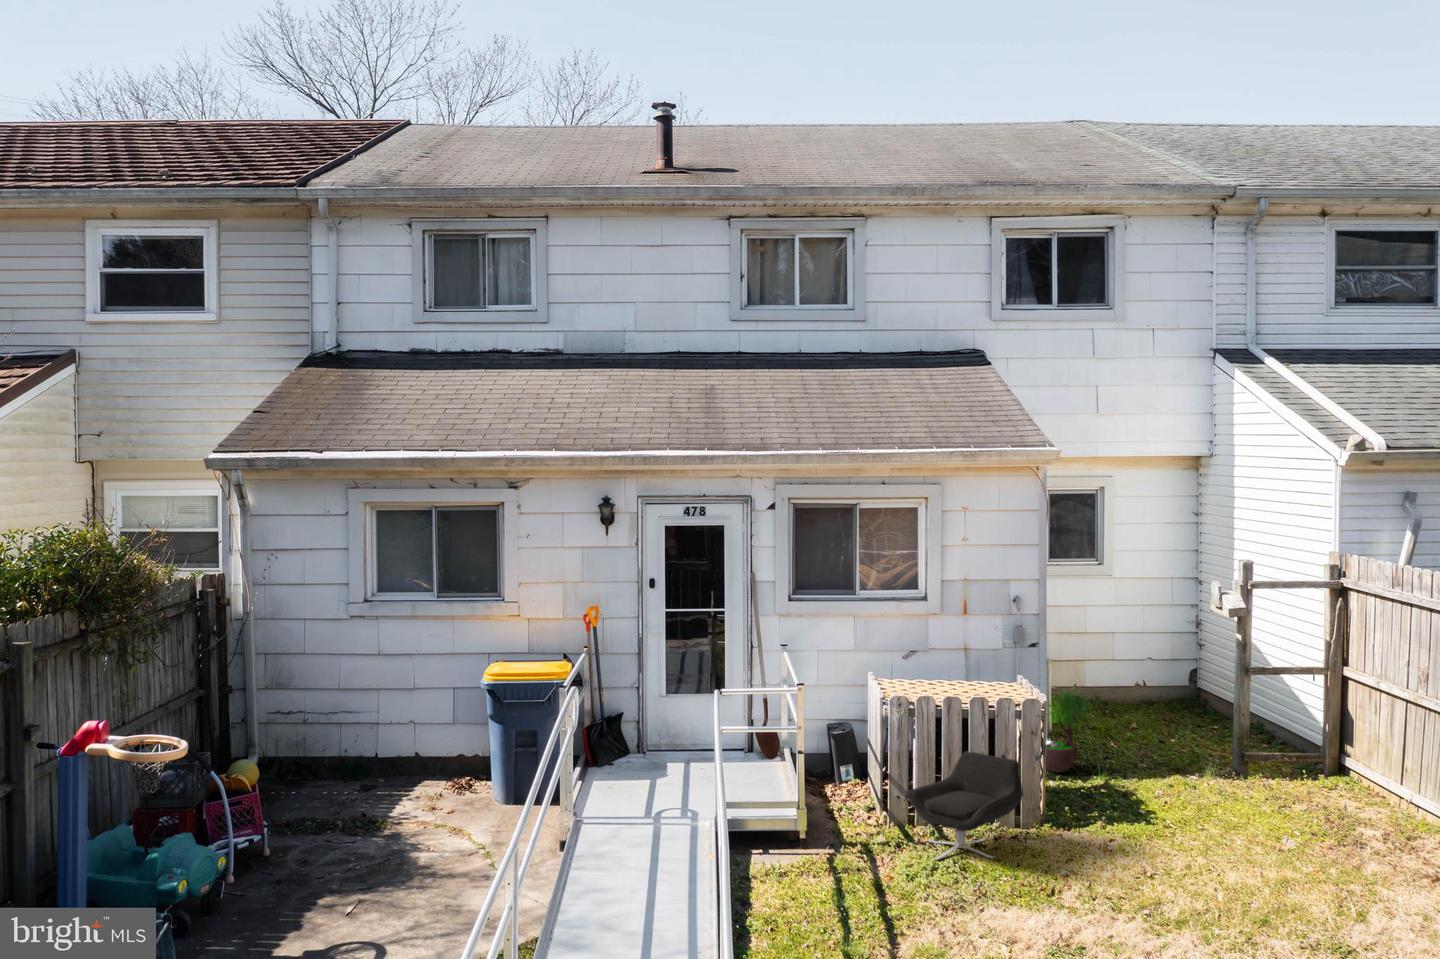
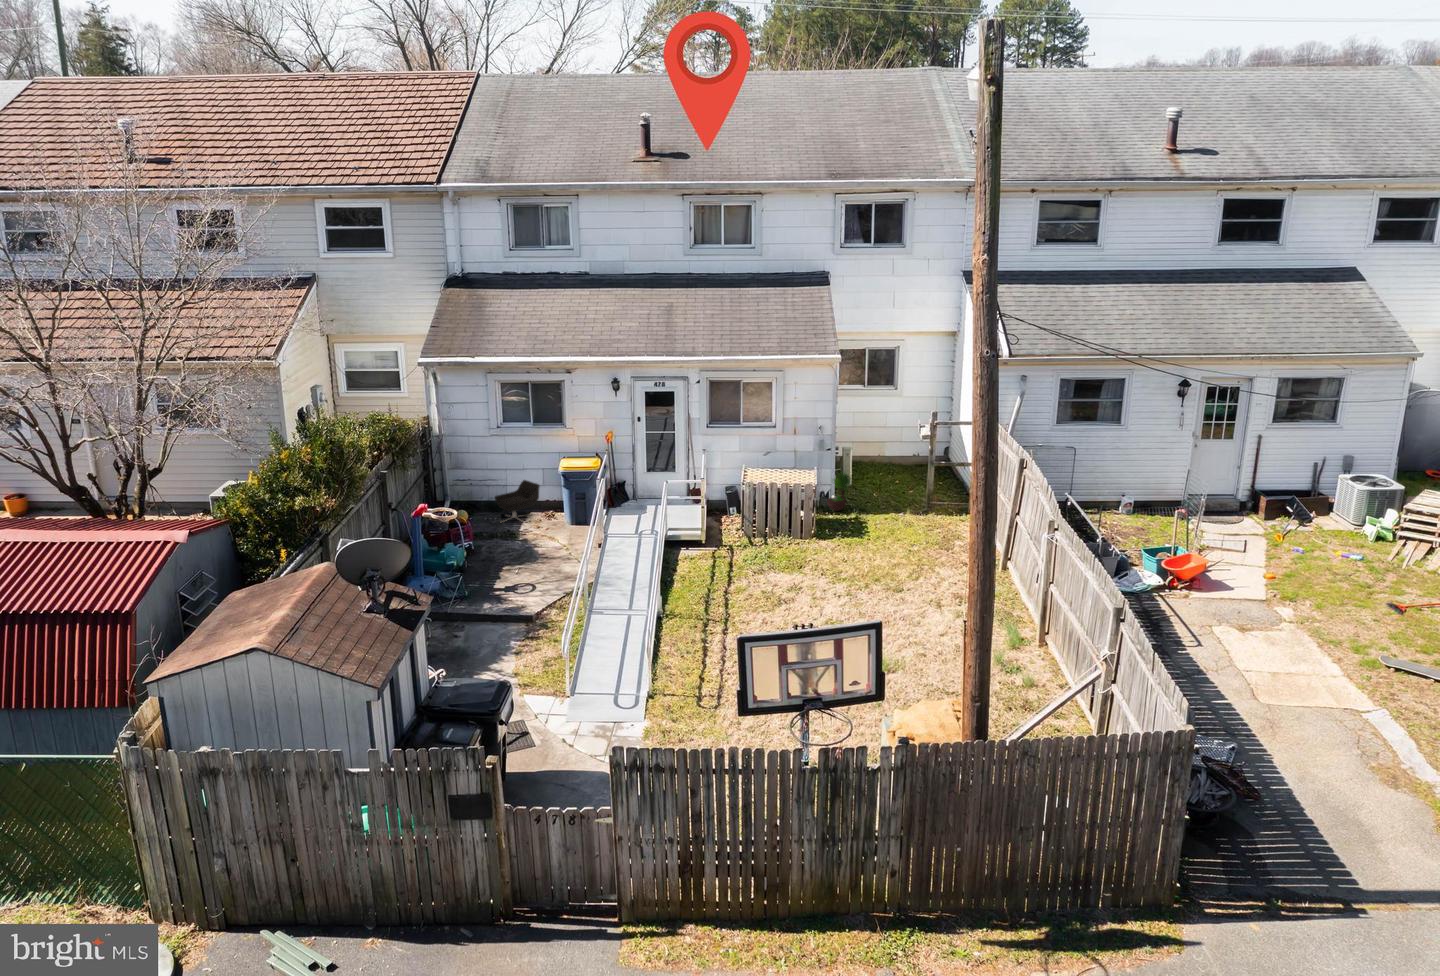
lounge chair: present [906,751,1023,860] -> present [495,480,540,520]

